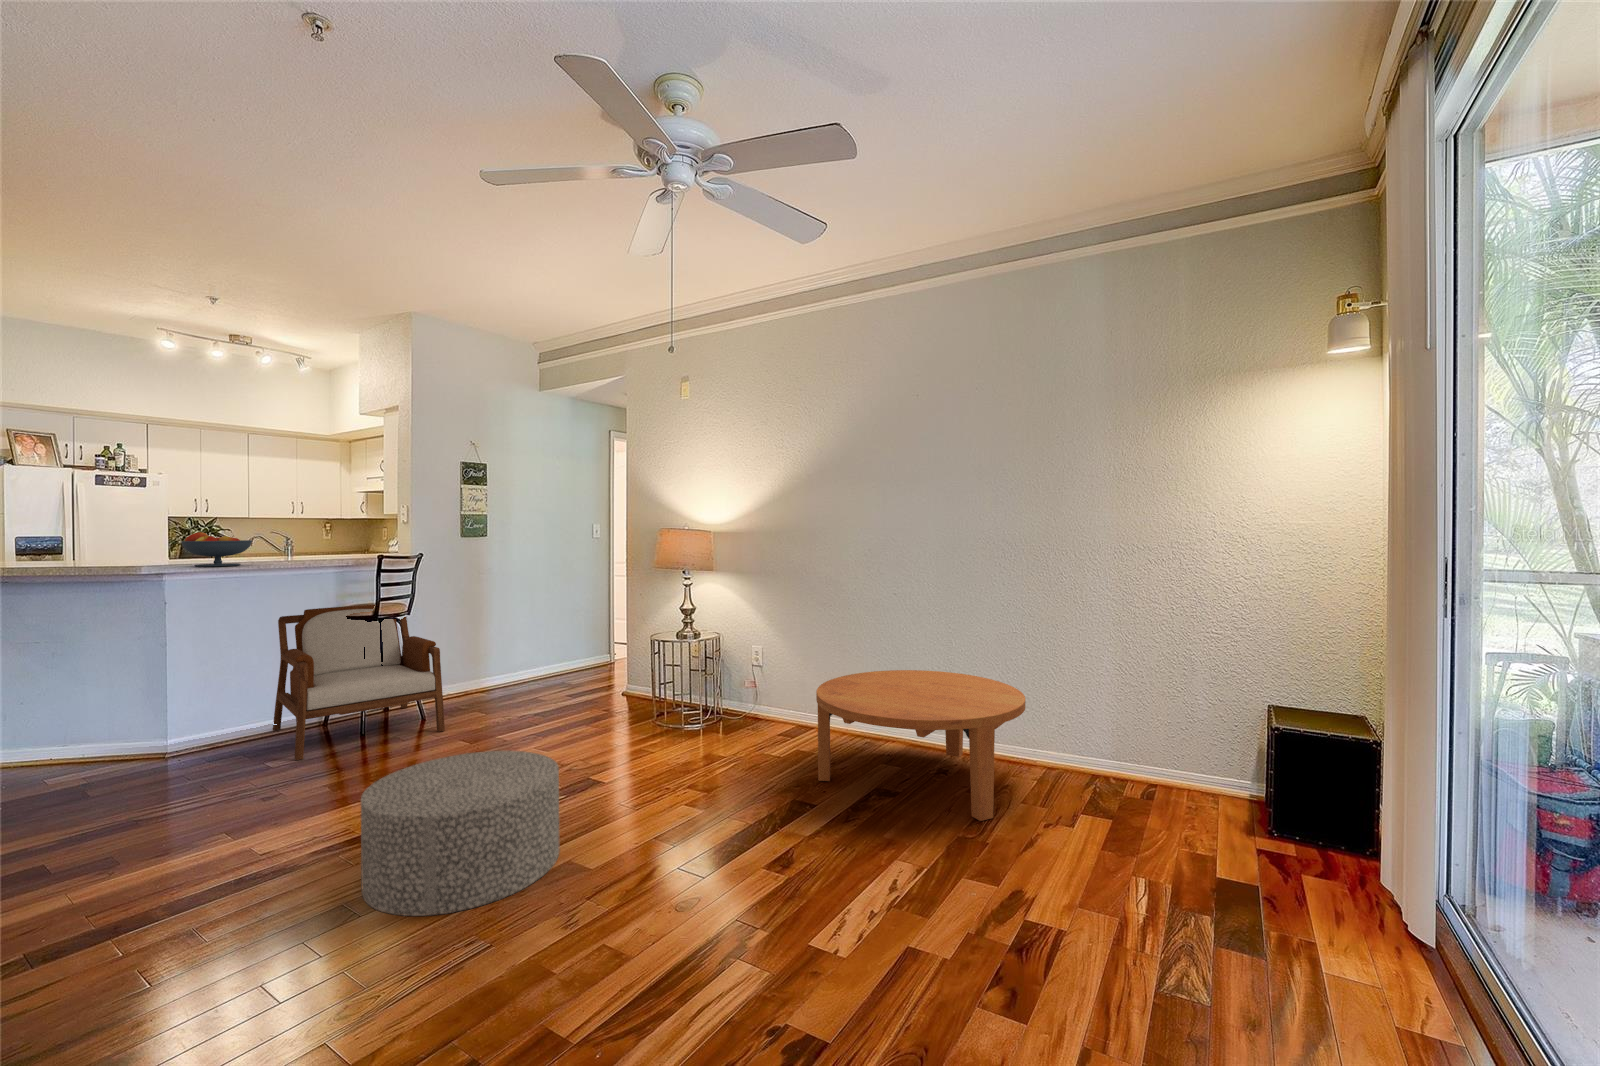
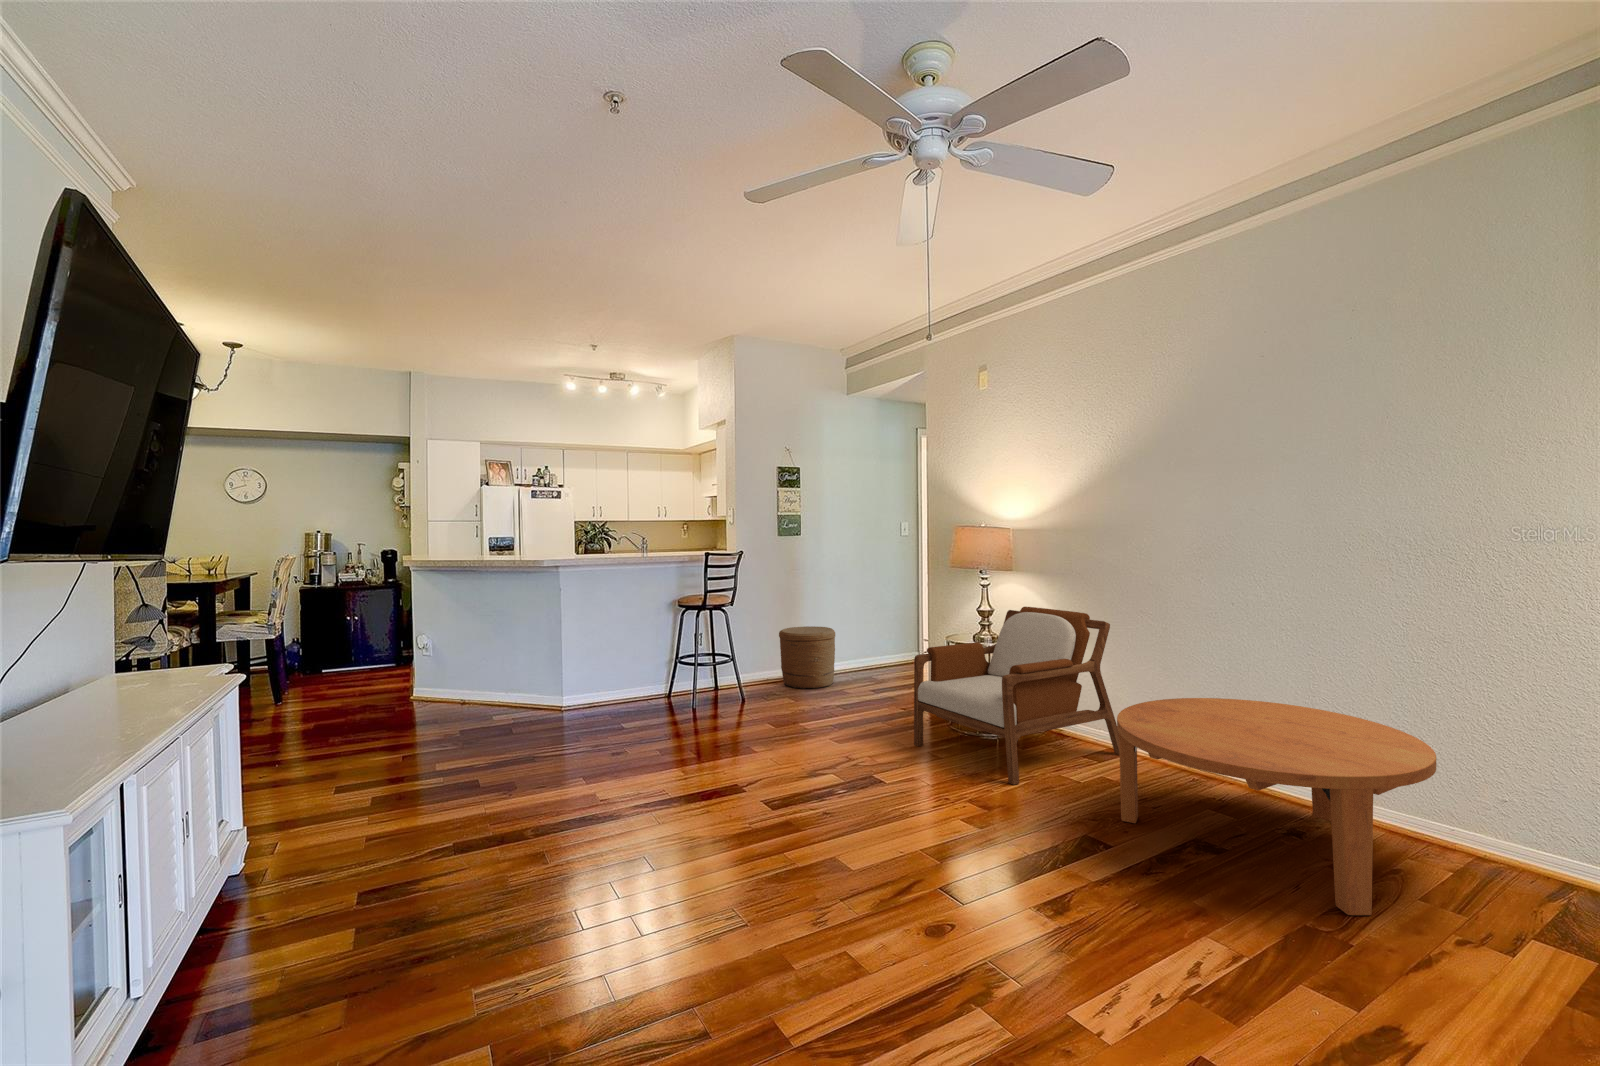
fruit bowl: present [181,532,252,567] -> none [573,534,619,561]
armchair: present [273,604,445,760] -> present [914,607,1120,785]
woven basket: none [466,634,531,701] -> present [779,626,835,689]
ottoman: present [361,751,560,916] -> none [664,737,829,882]

